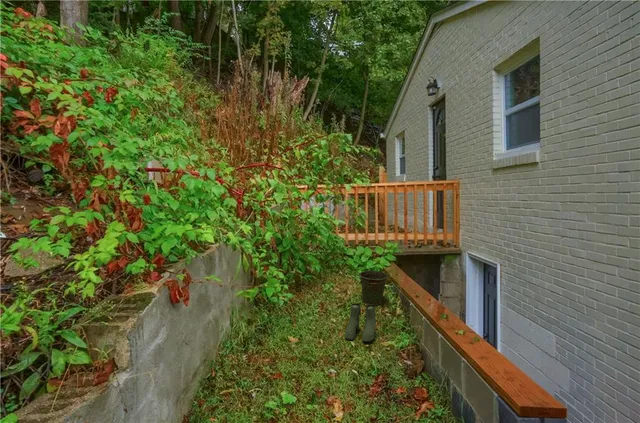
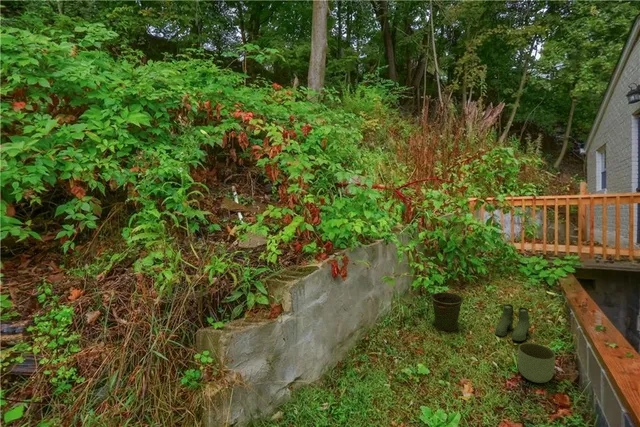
bucket: present [359,271,389,305] -> present [431,292,463,331]
planter: none [378,341,412,382] -> present [518,343,556,383]

